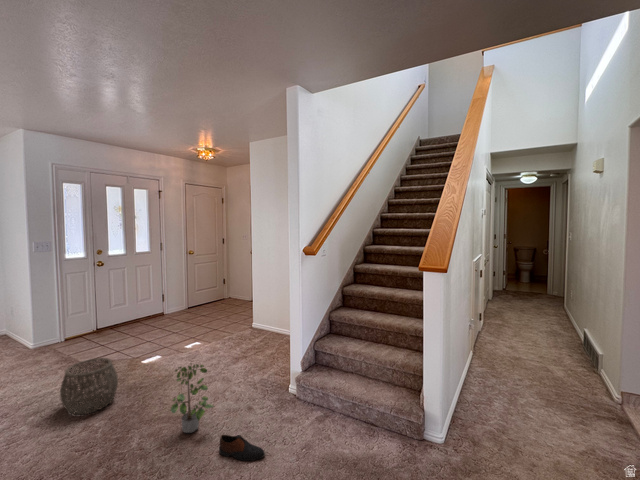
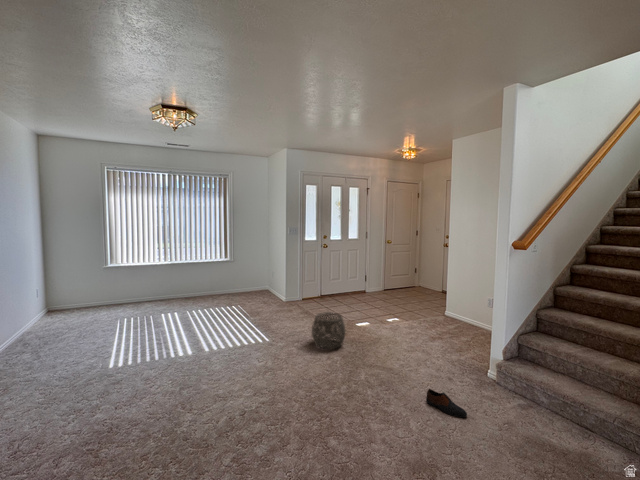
potted plant: present [171,364,214,433] -> none [388,327,422,382]

